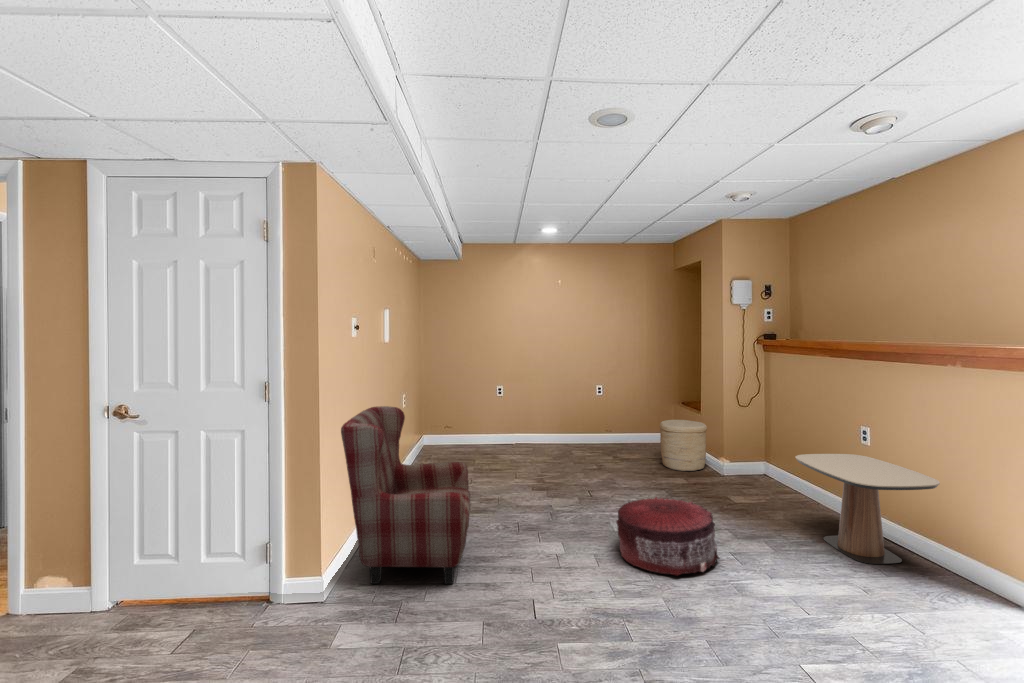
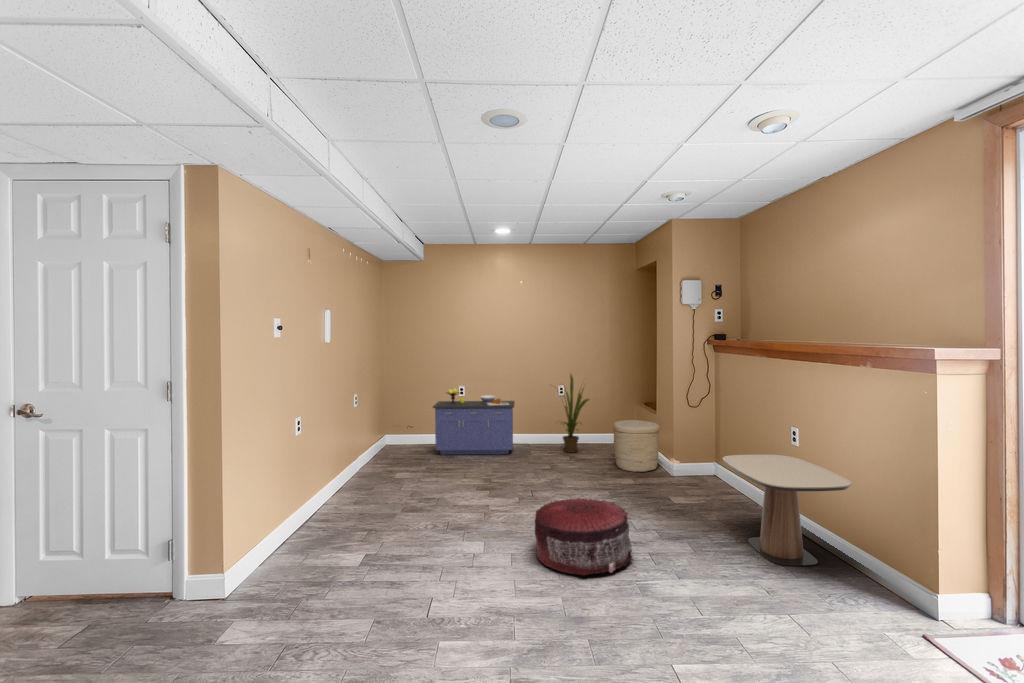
house plant: none [588,373,632,452] -> present [562,374,589,452]
storage cabinet: none [476,389,557,454] -> present [433,389,515,455]
armchair: present [341,406,470,584] -> none [247,406,393,583]

